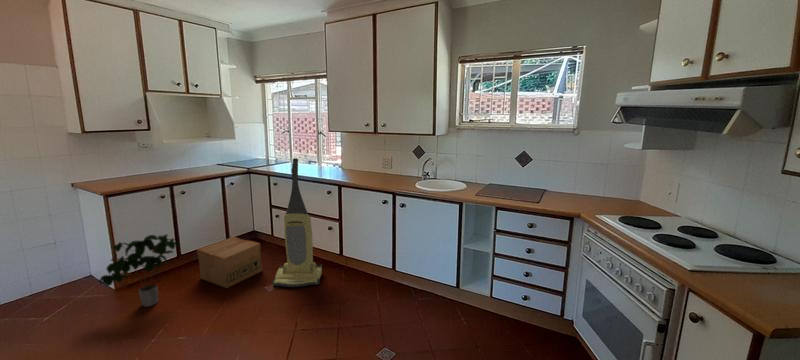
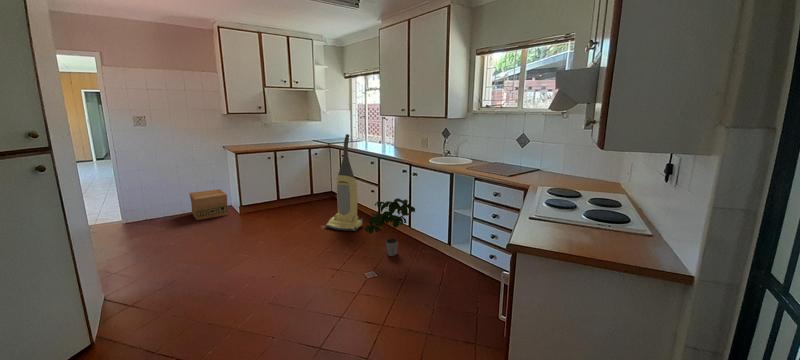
potted plant: present [99,234,180,307] -> present [365,198,415,256]
cardboard box: present [197,237,263,288] -> present [189,189,229,220]

